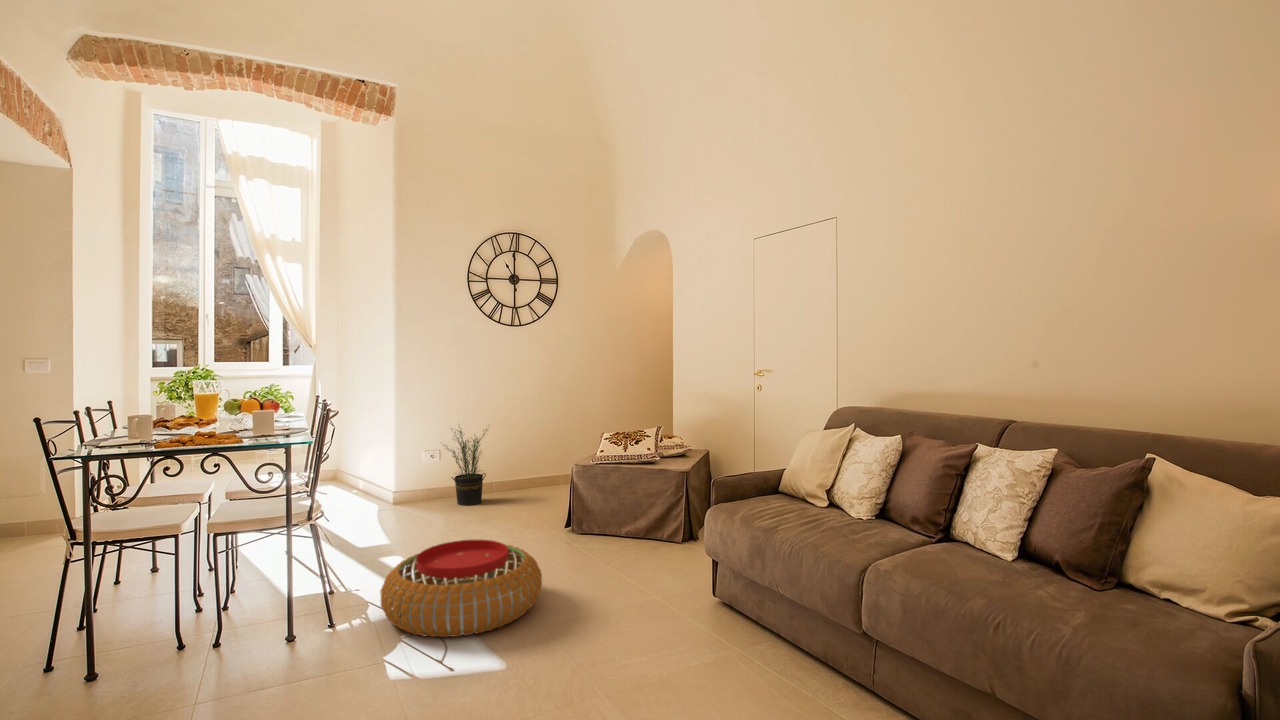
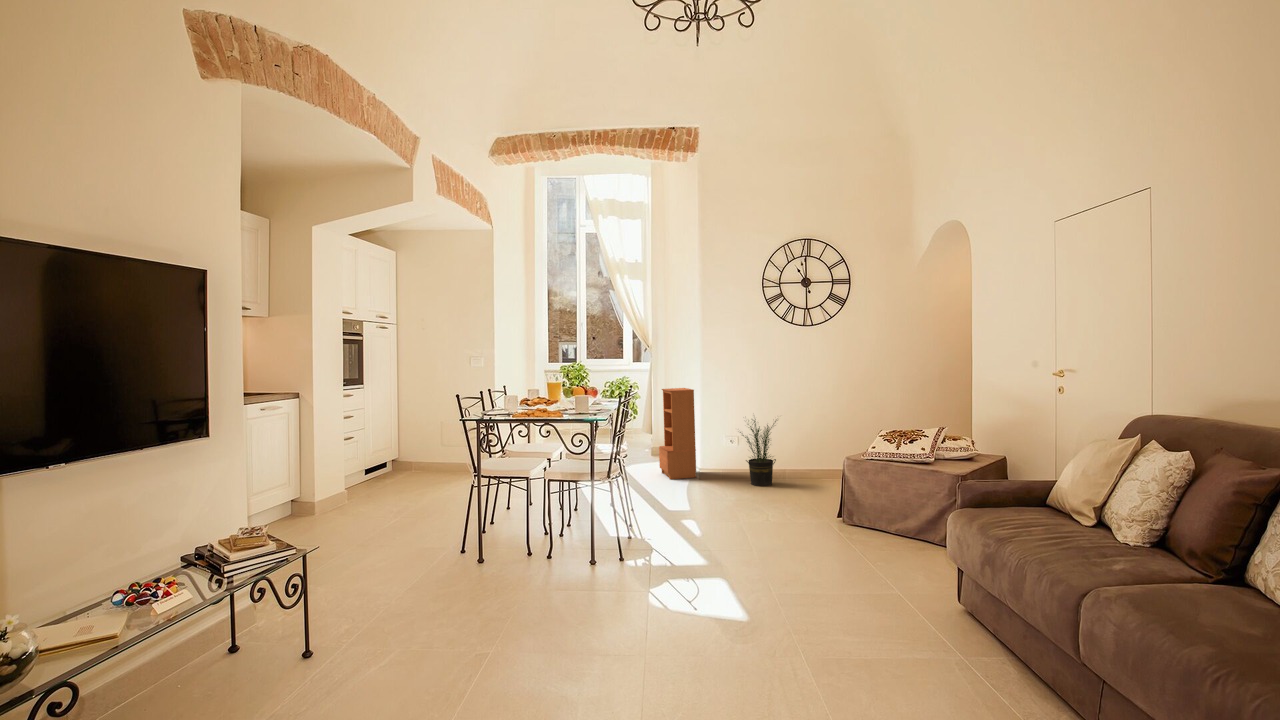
bookcase: none [337,397,388,510] -> present [659,388,696,479]
pouf: present [380,540,542,637] -> none [656,511,787,589]

